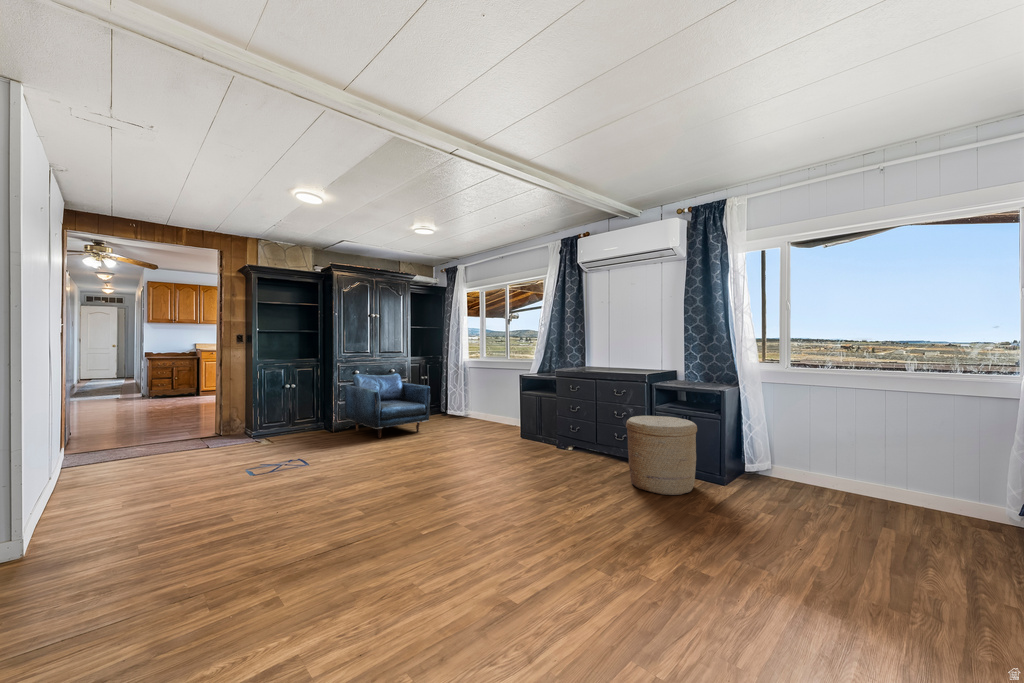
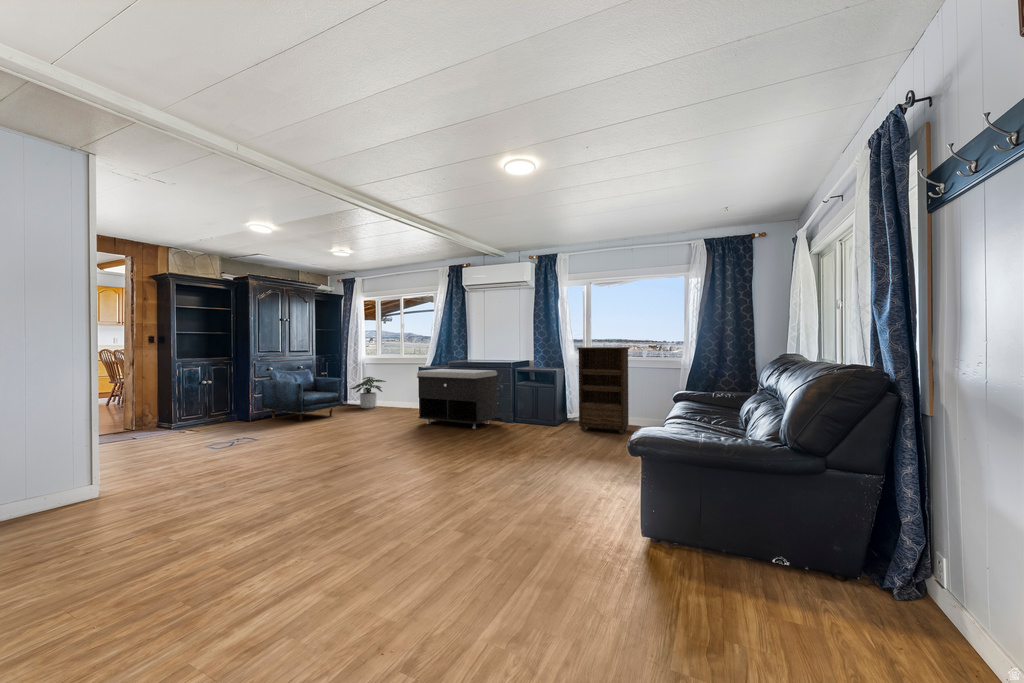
bookshelf: none [766,352,878,518] -> present [577,347,630,434]
storage bench: none [510,379,625,473] -> present [417,369,497,429]
potted plant: none [445,384,488,423] -> present [351,377,386,408]
basket: present [626,416,697,495] -> none [500,389,541,434]

